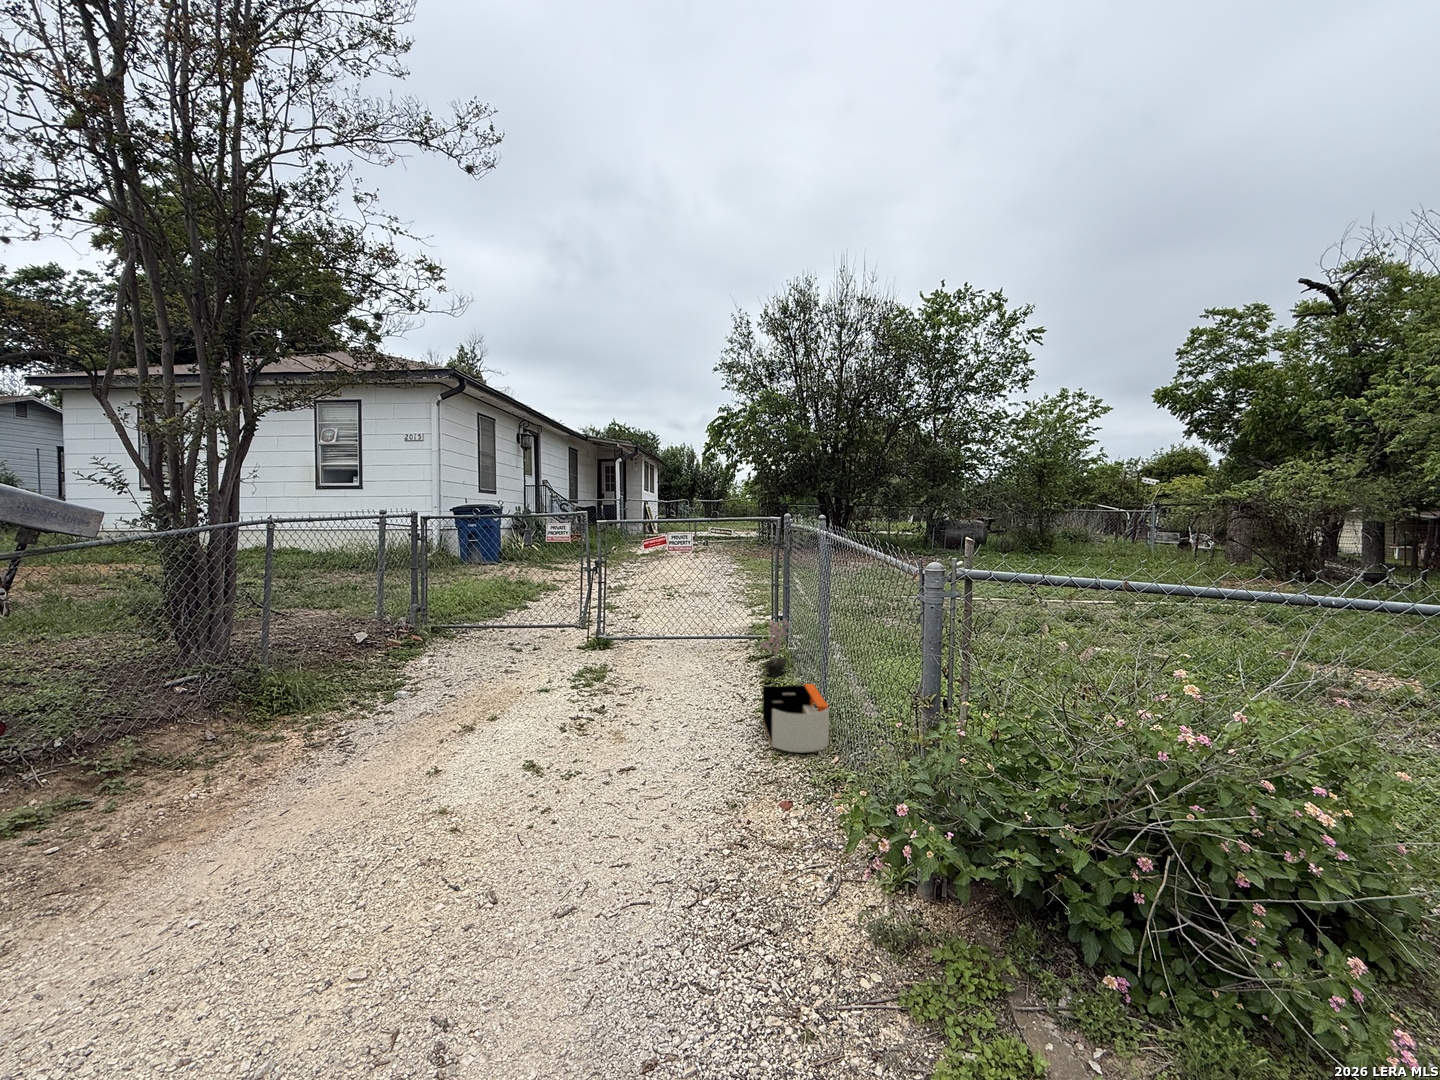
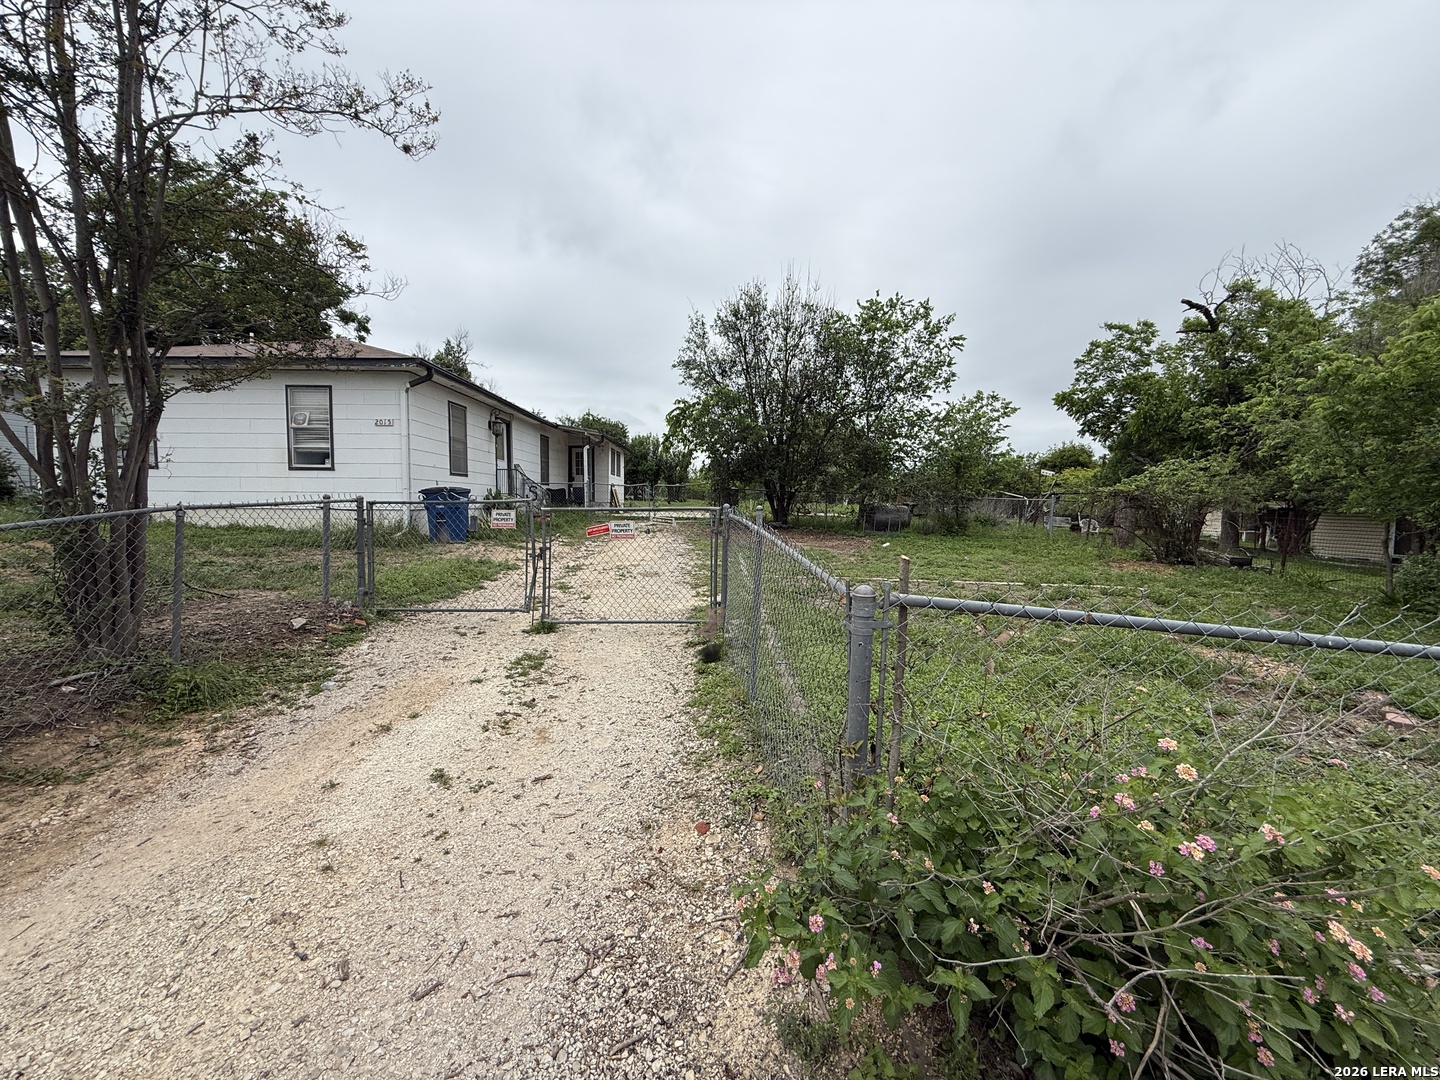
storage bin: present [763,684,829,752] -> none [692,678,756,754]

